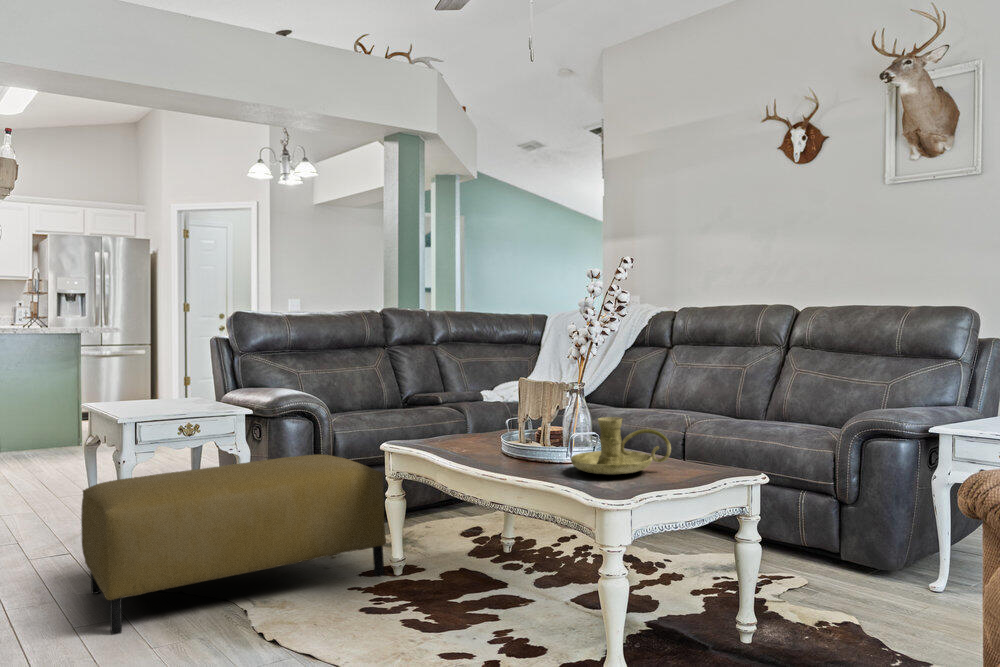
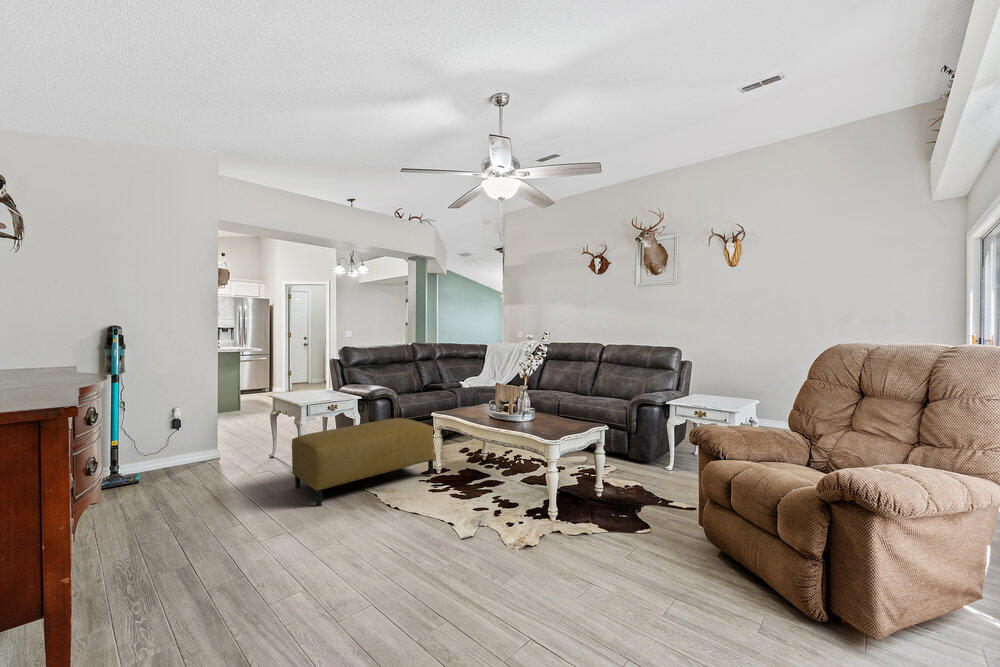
candle holder: present [571,417,671,475] -> none [524,402,566,427]

